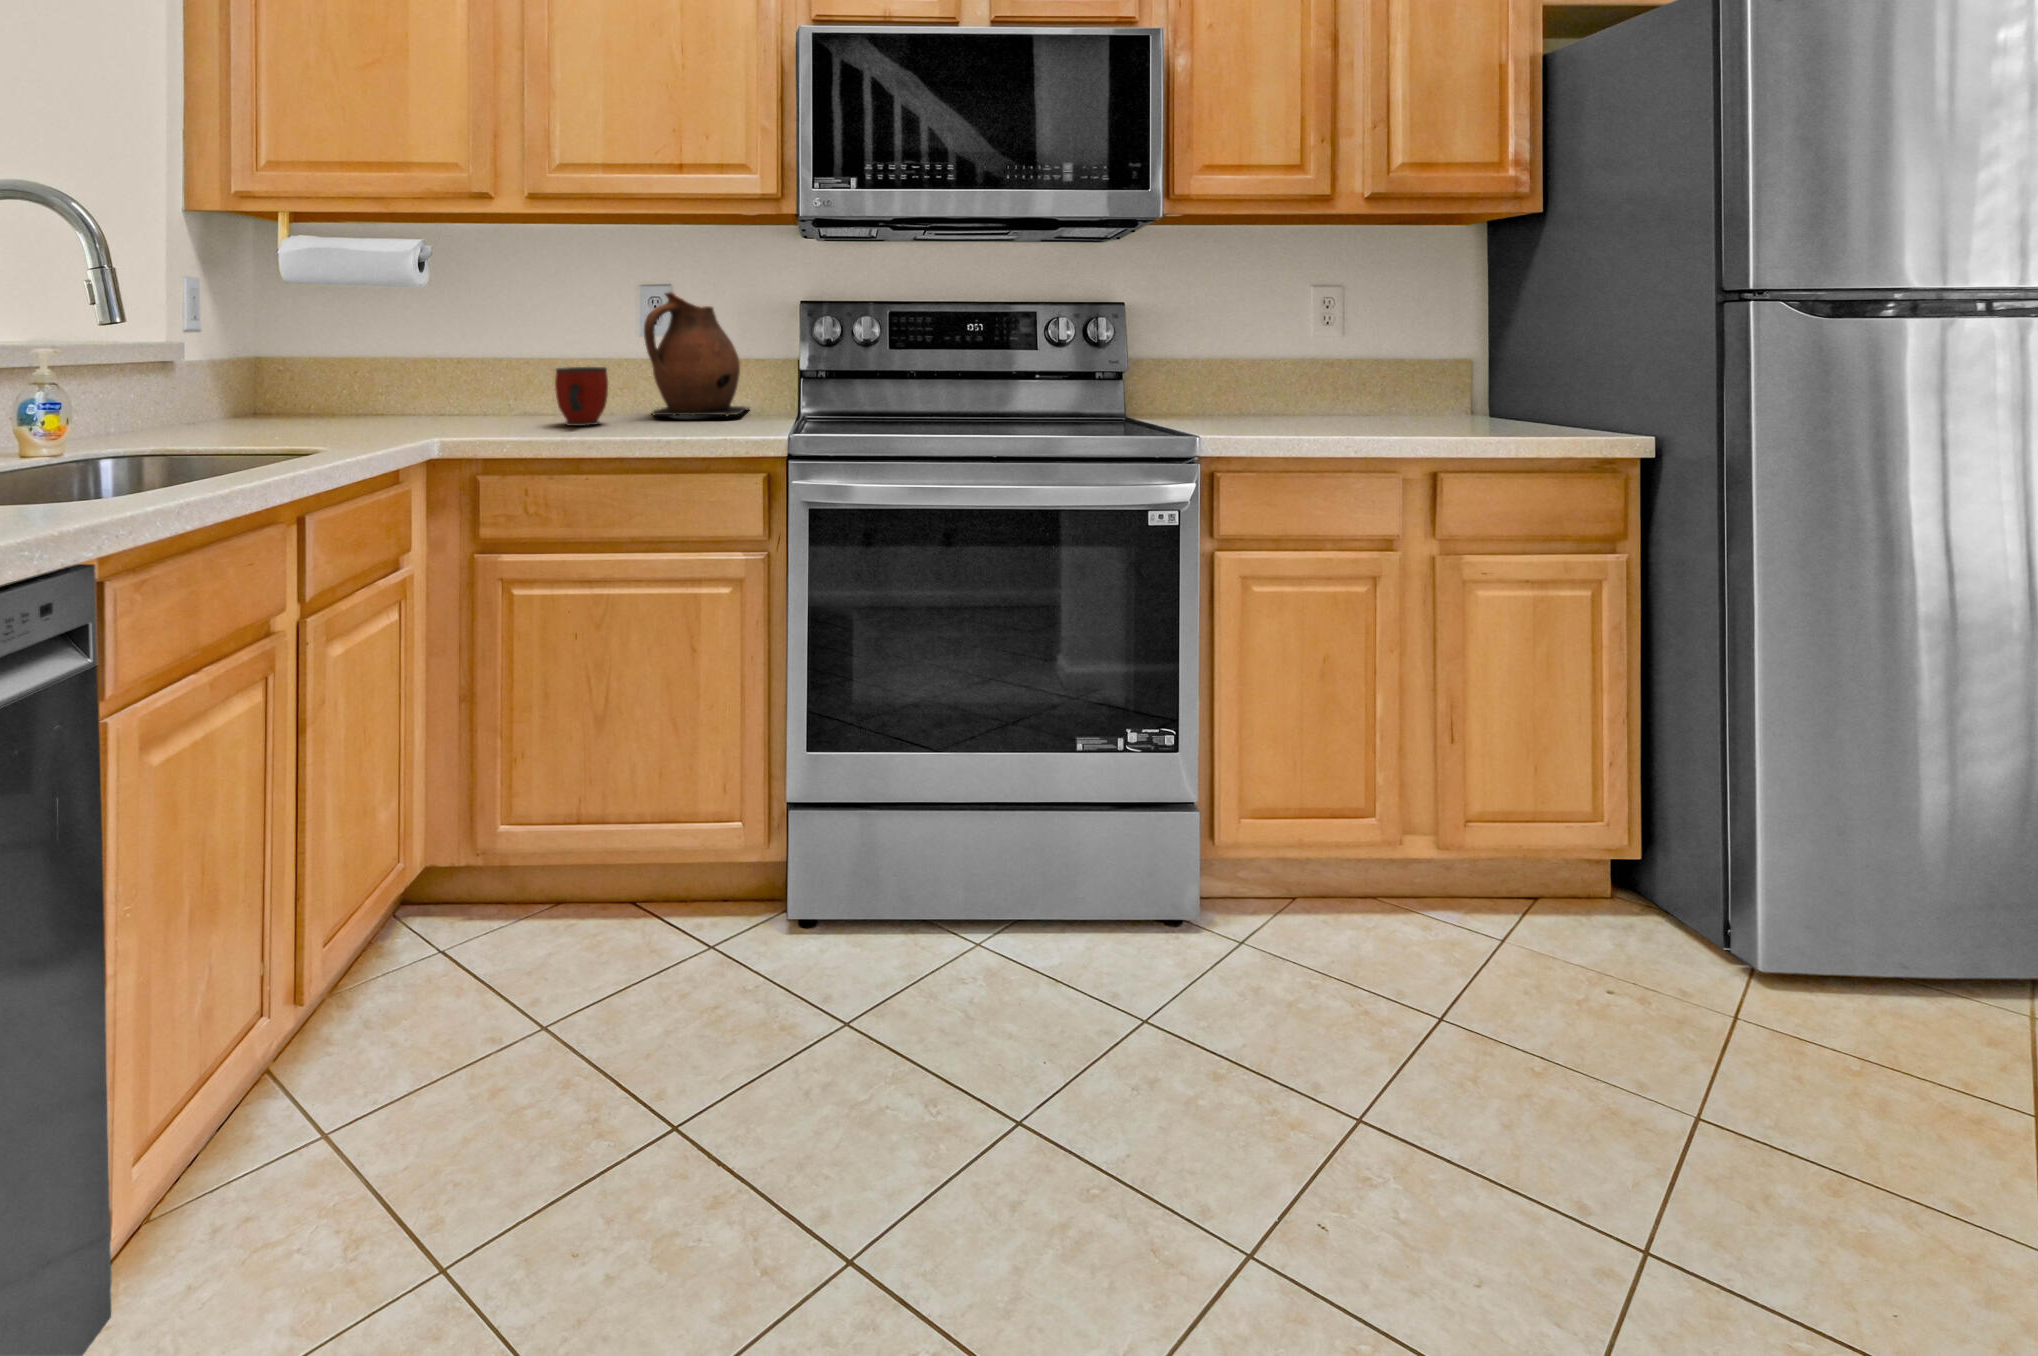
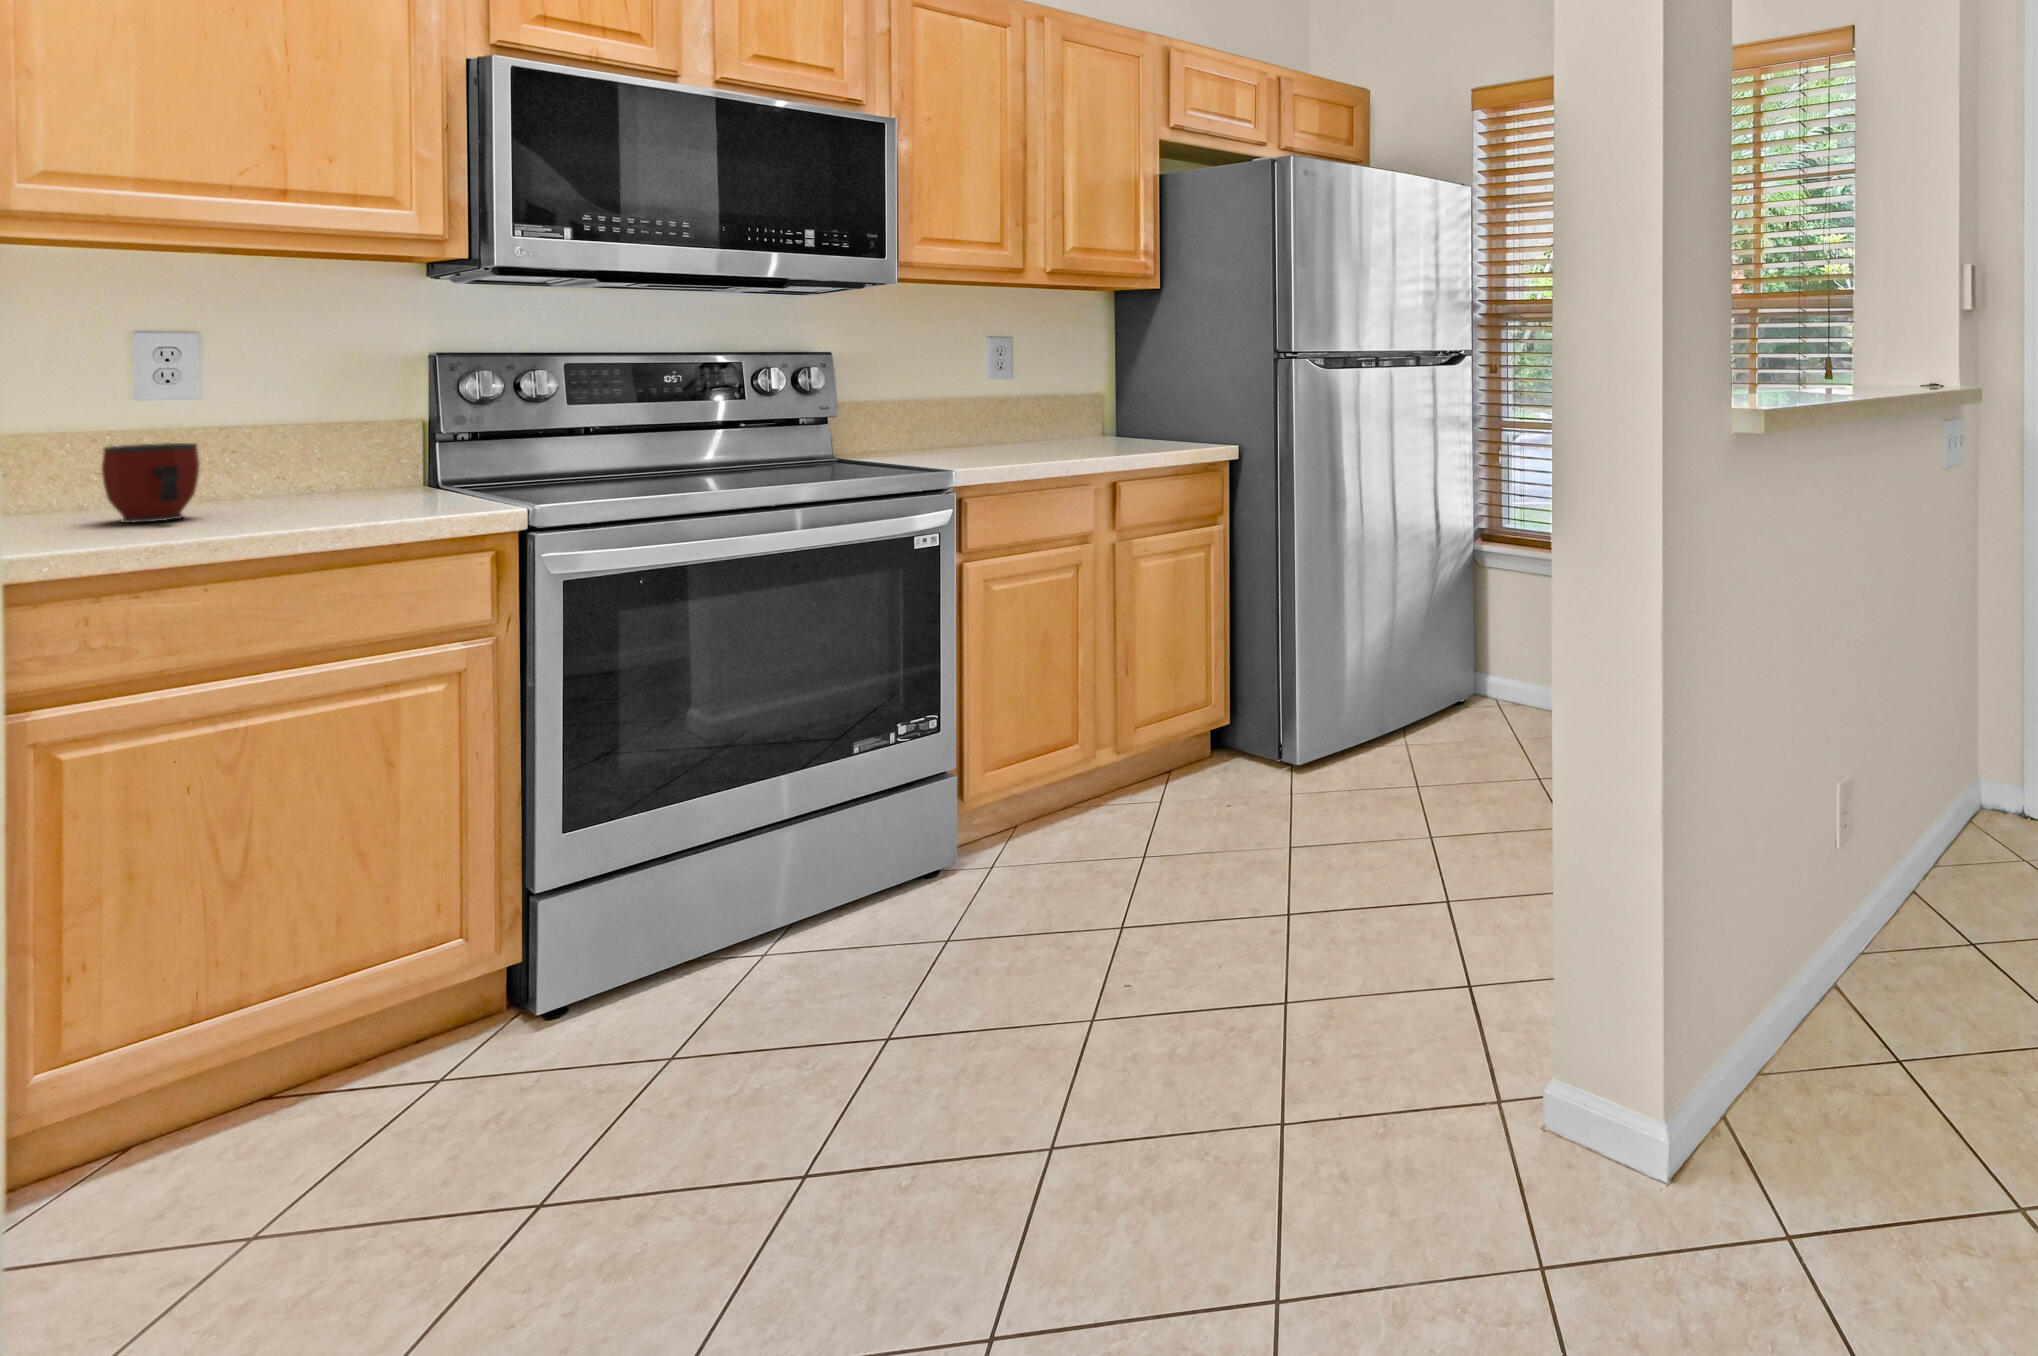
ceramic pitcher: present [644,292,749,416] -> none [215,344,396,502]

